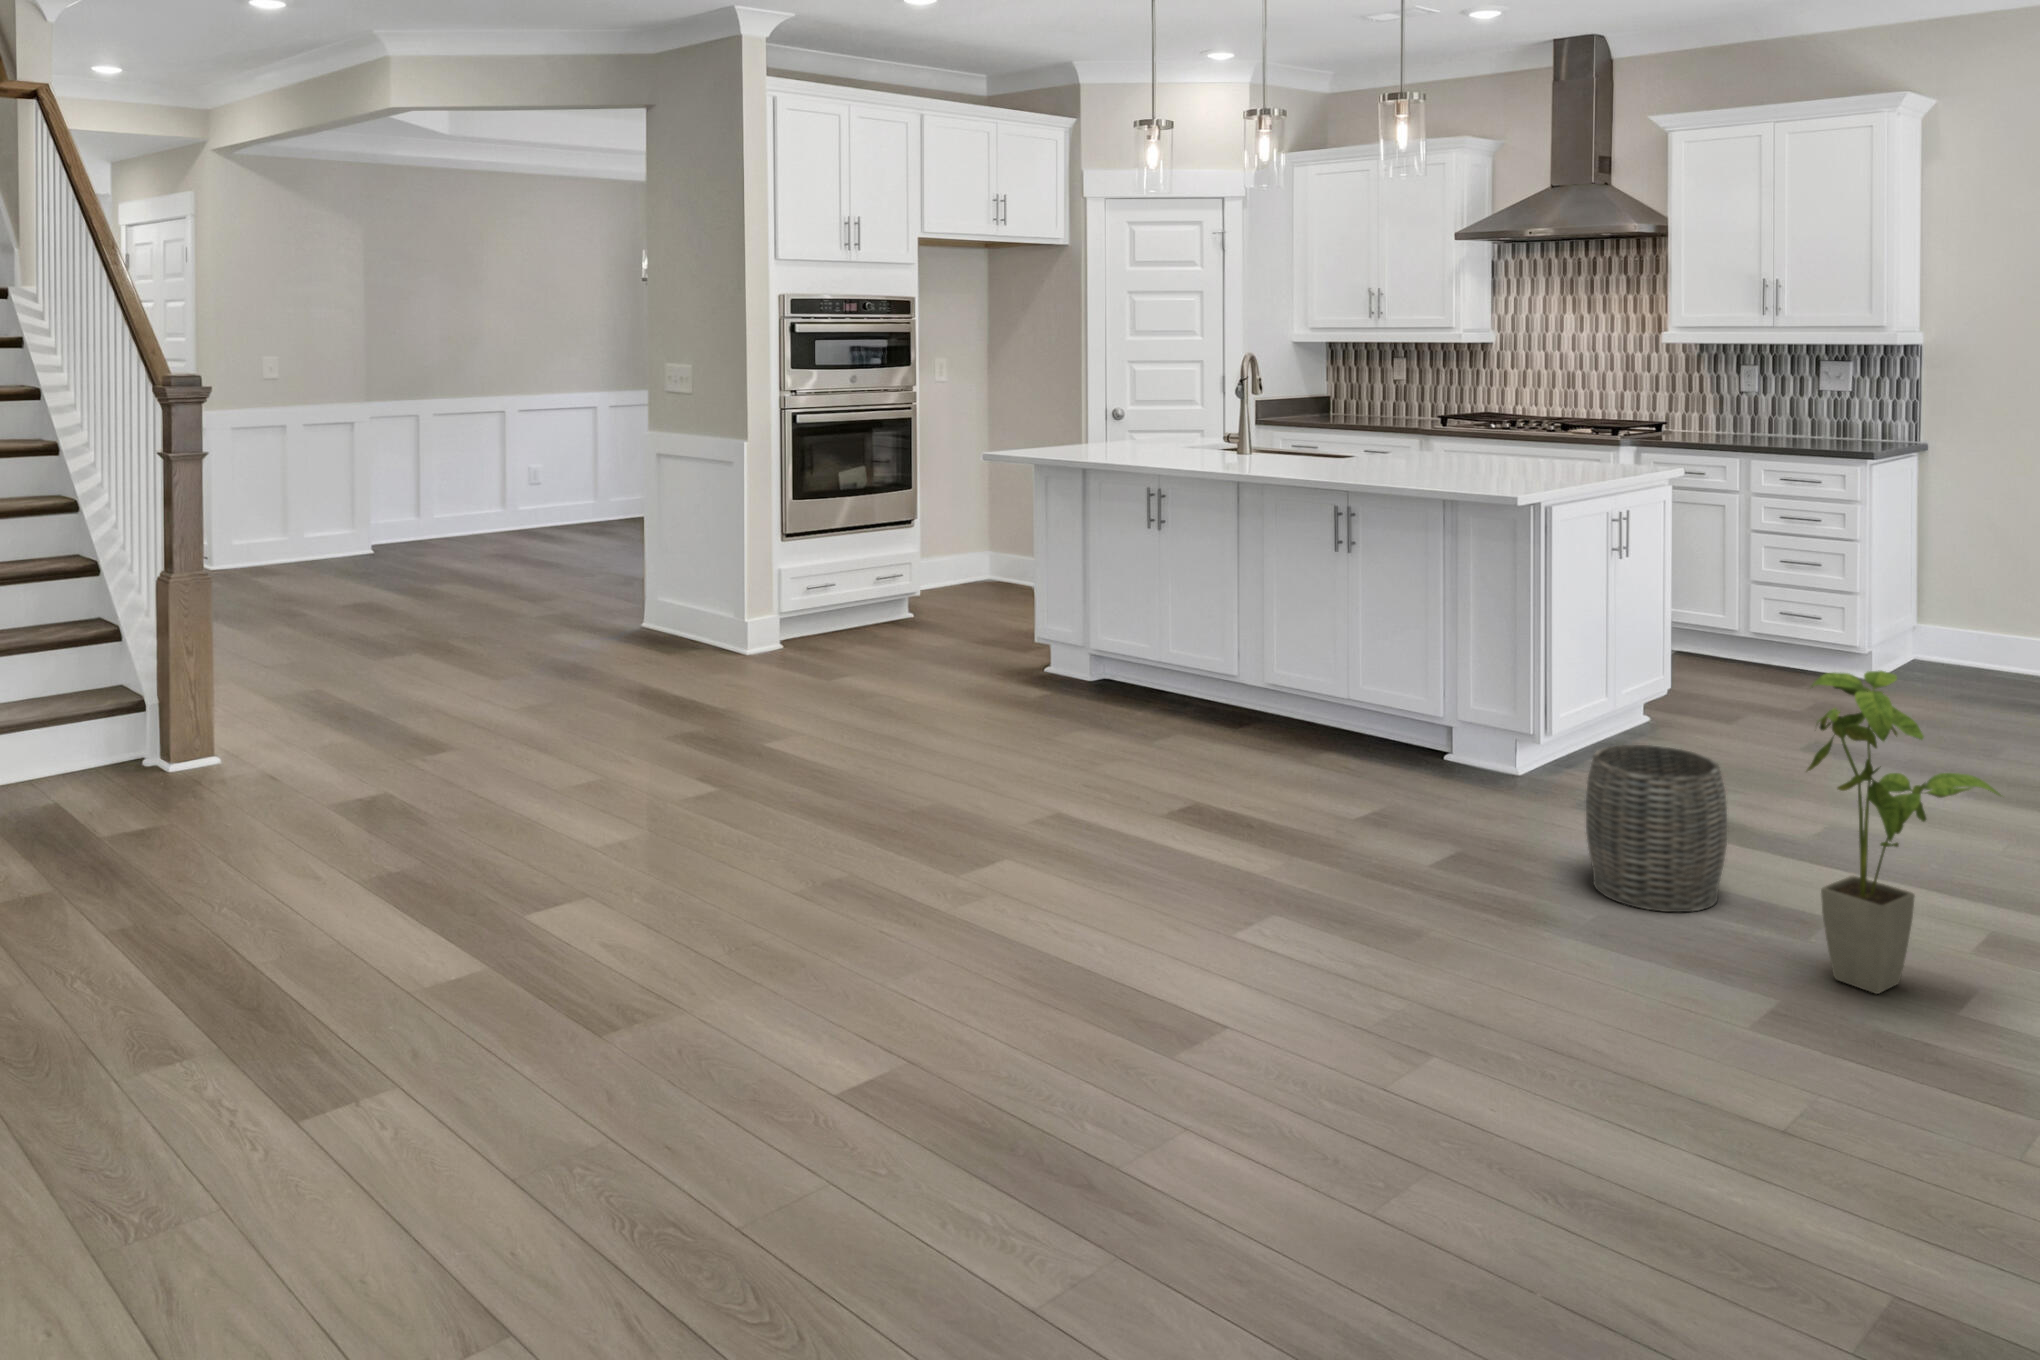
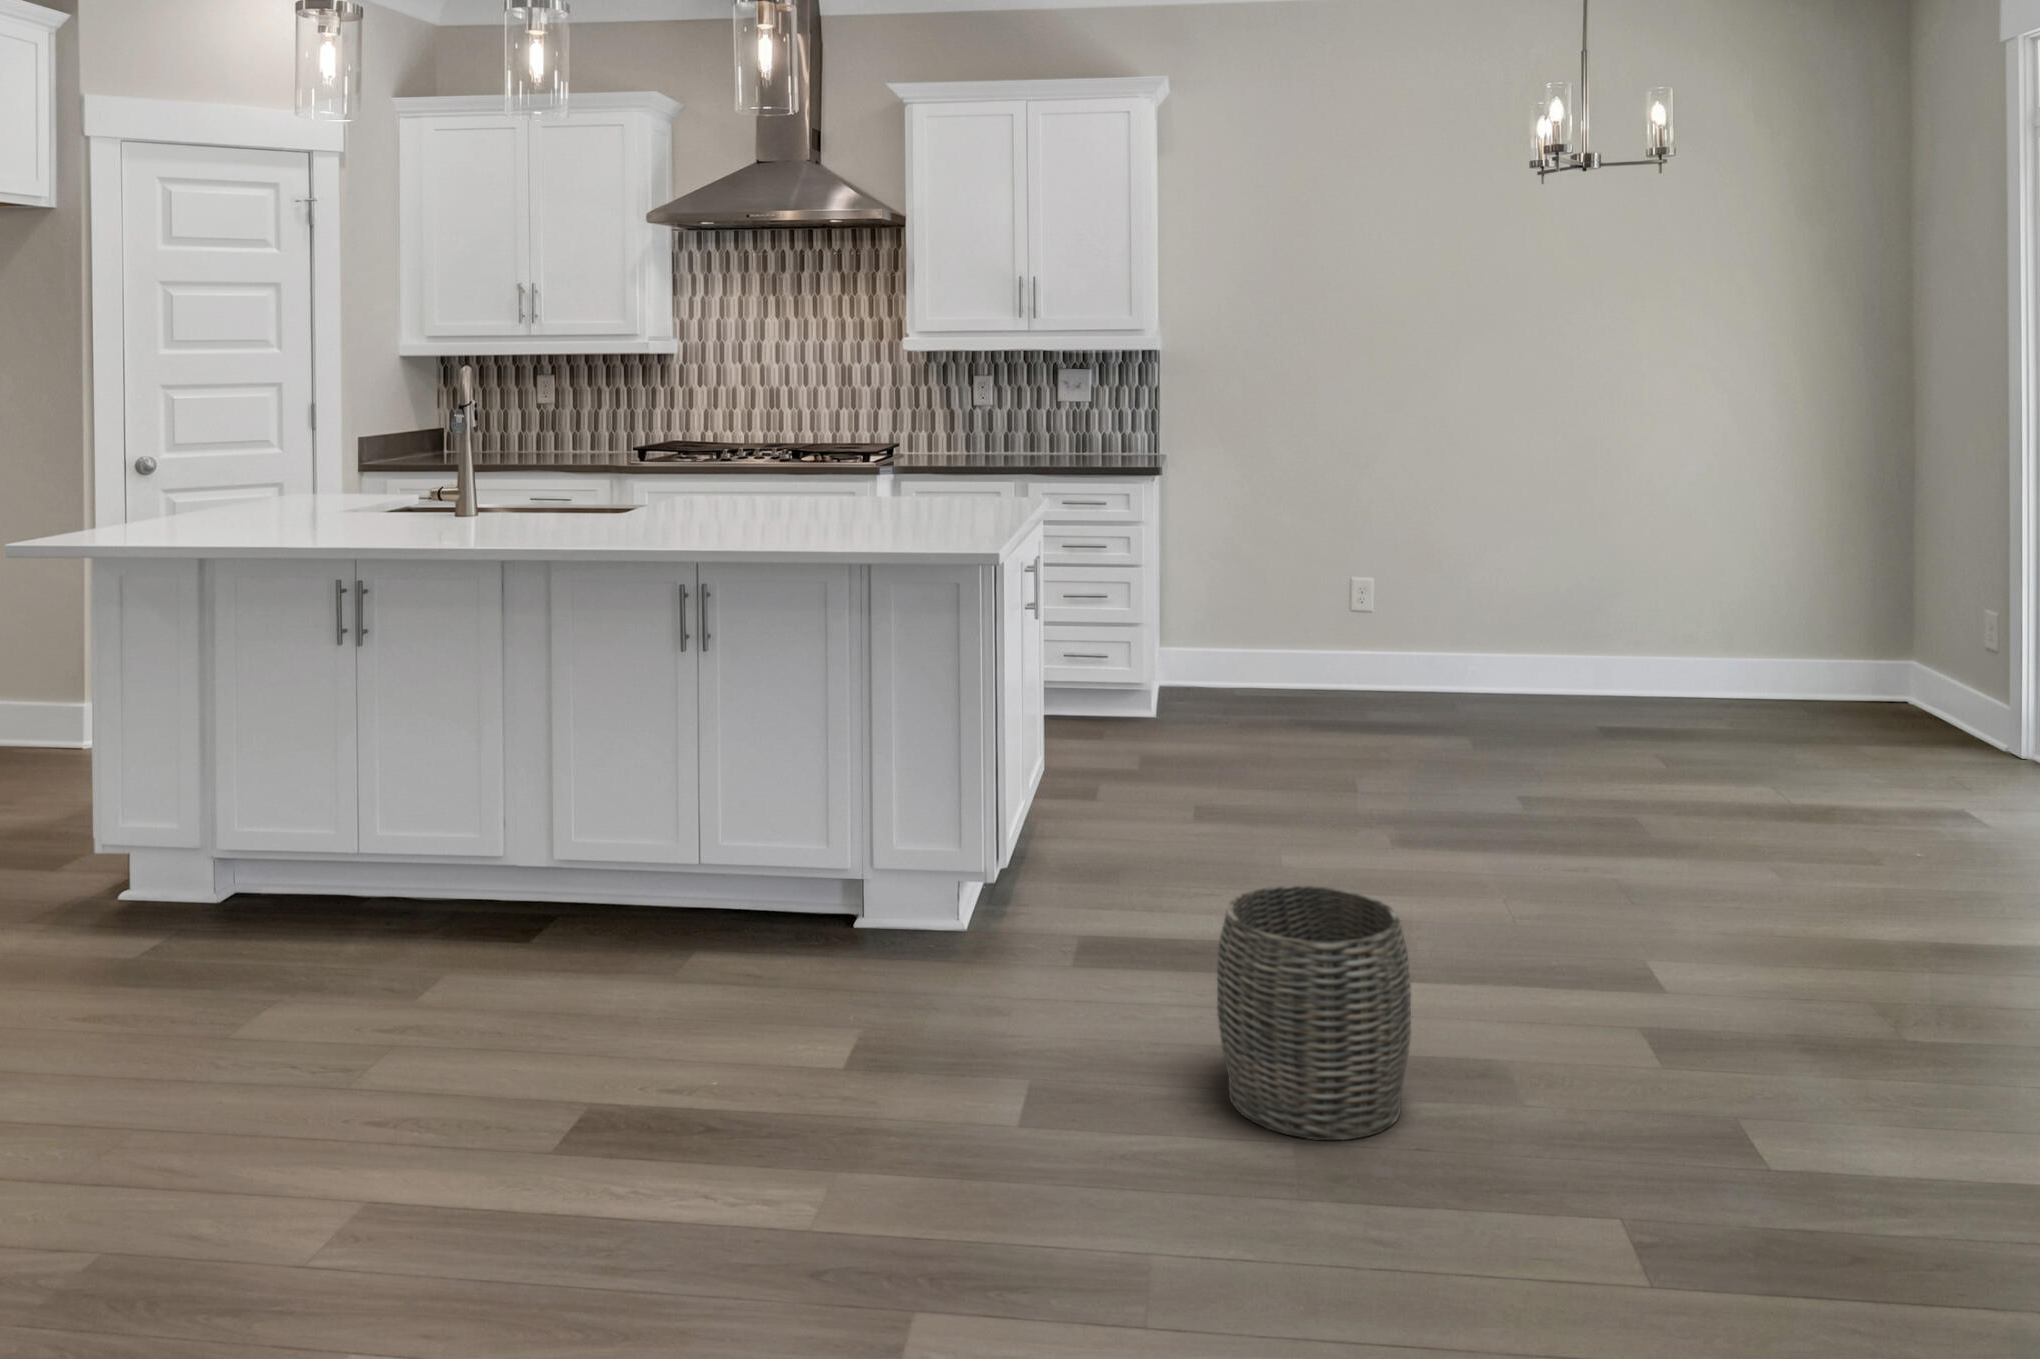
house plant: present [1807,671,2001,994] -> none [1588,750,1845,1202]

